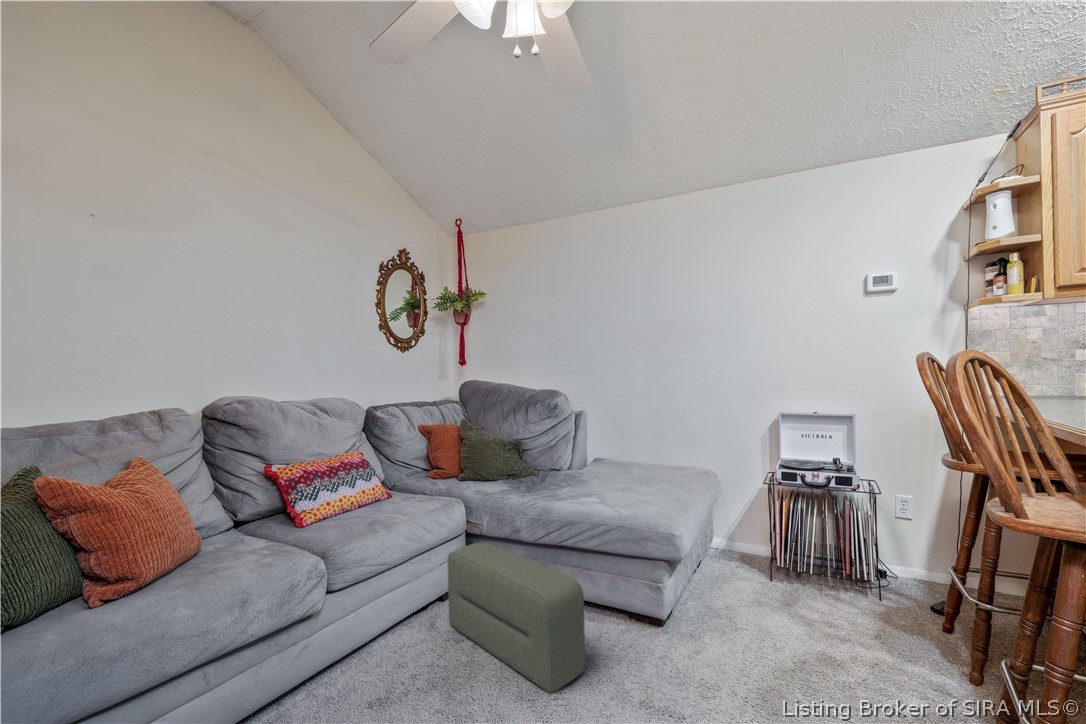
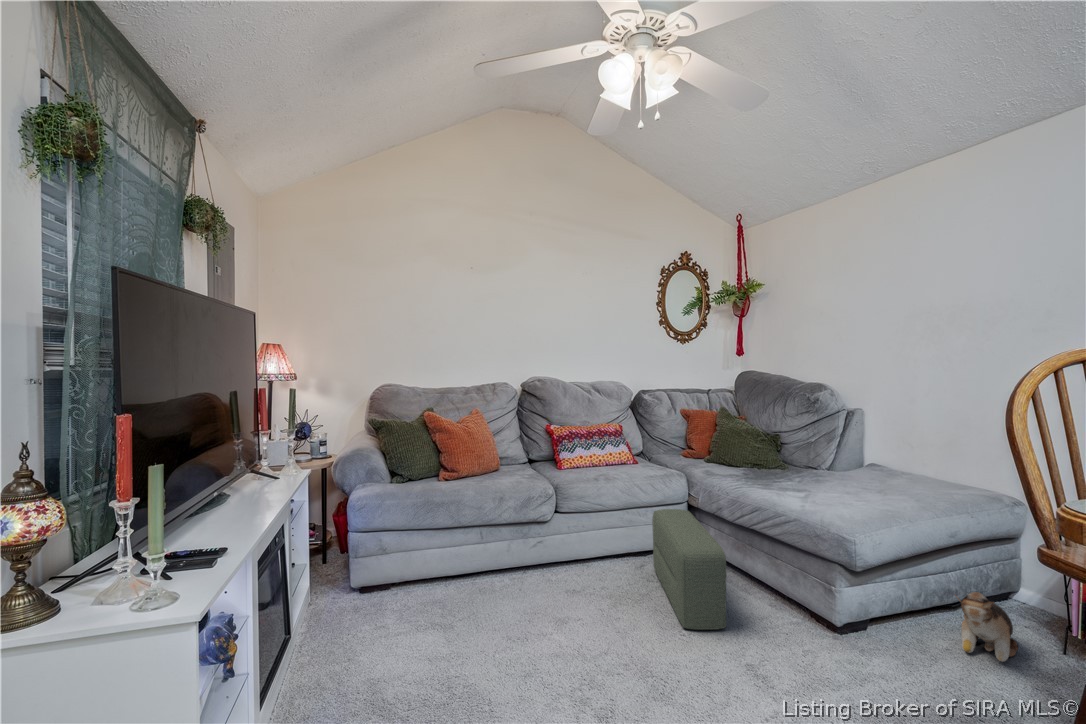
plush toy: none [723,551,761,604] -> present [957,592,1018,662]

